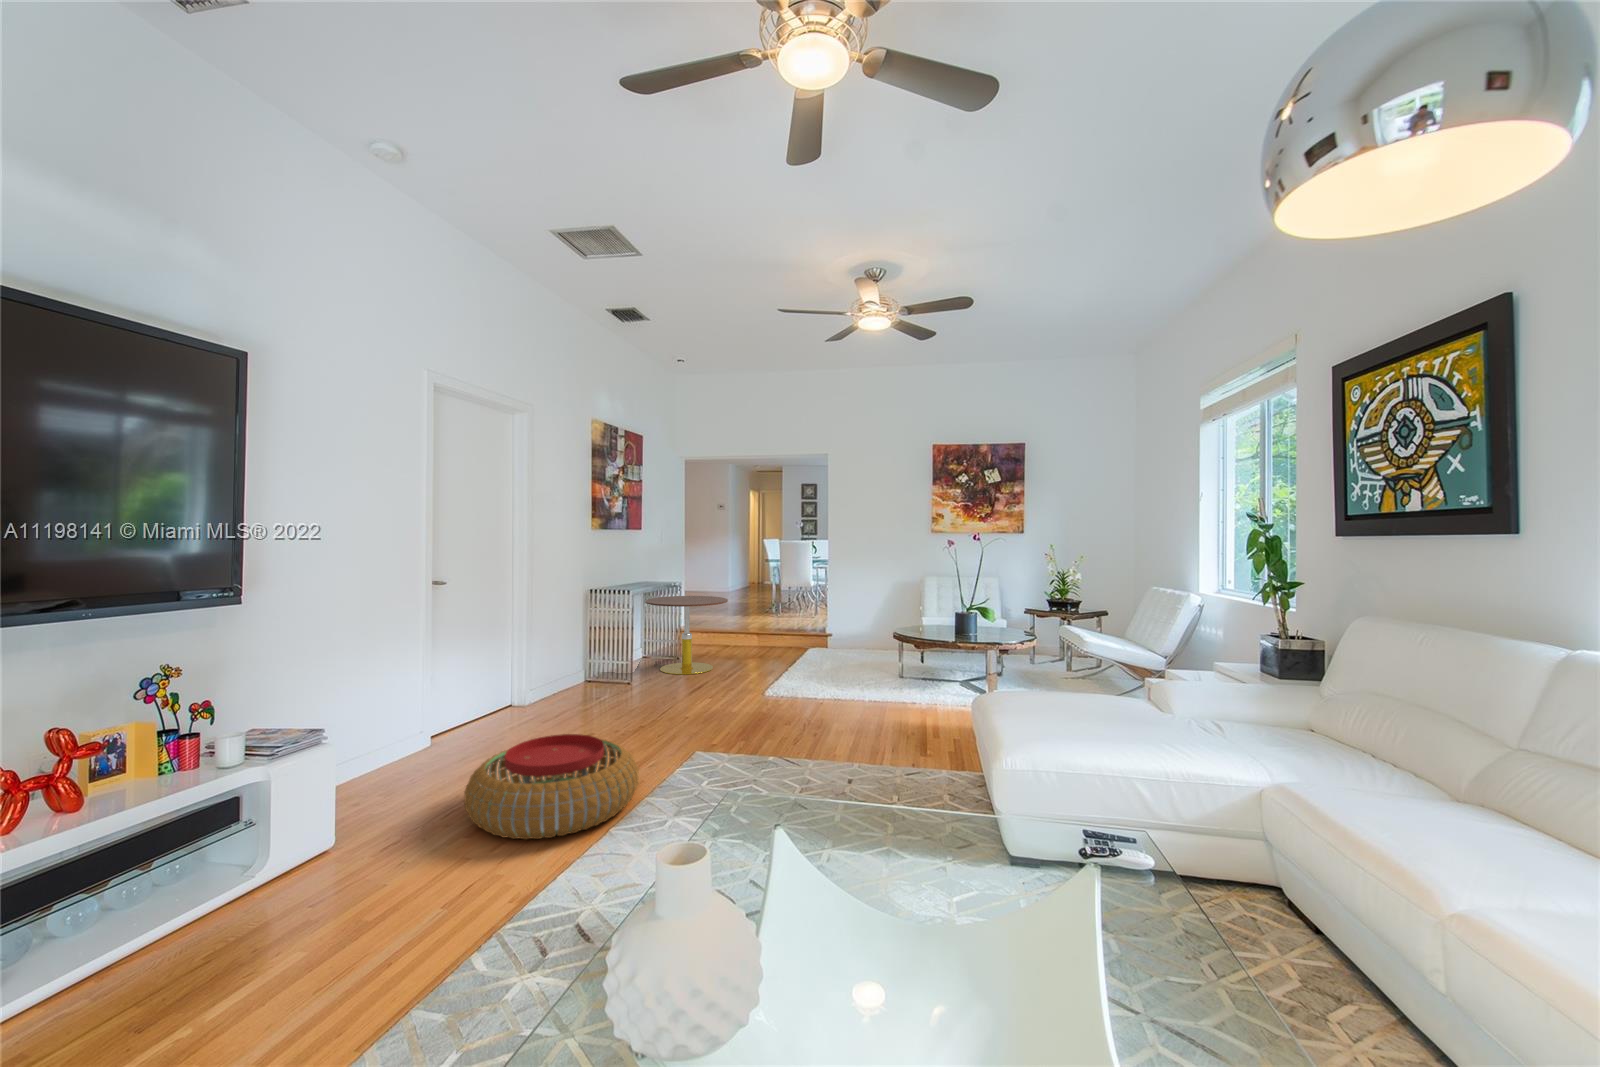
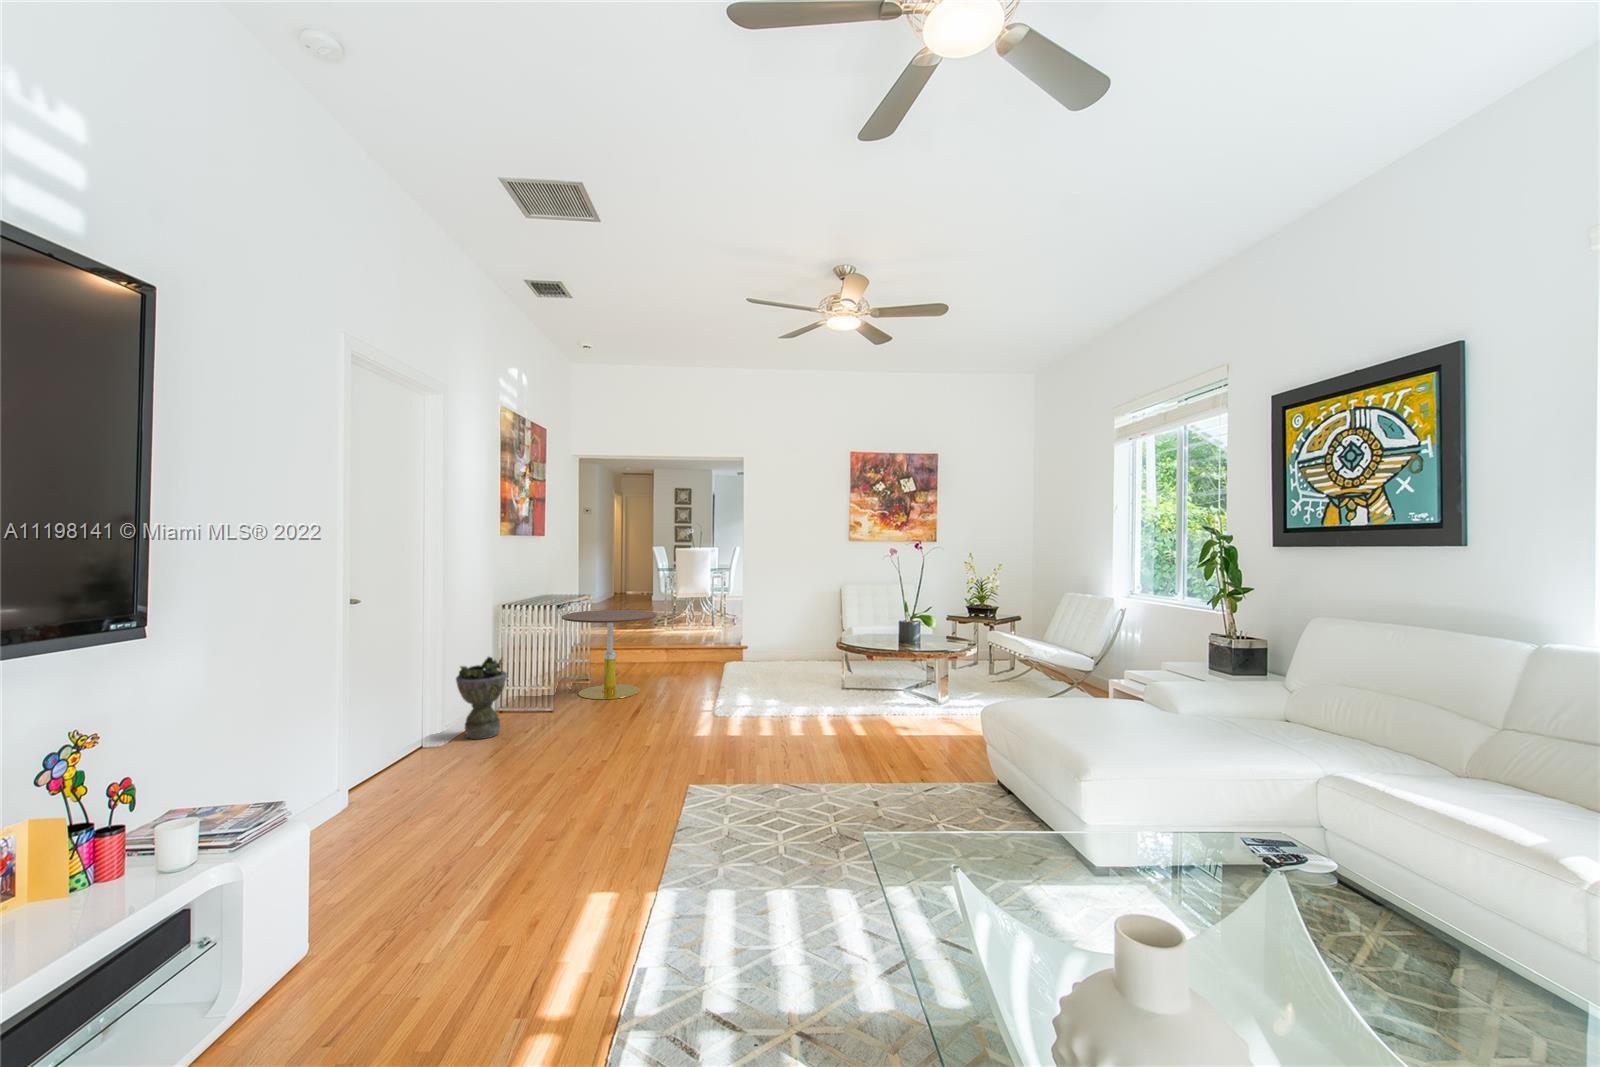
planter: none [544,631,585,700] -> present [456,657,507,739]
pouf: present [464,734,639,839] -> none [450,785,665,928]

